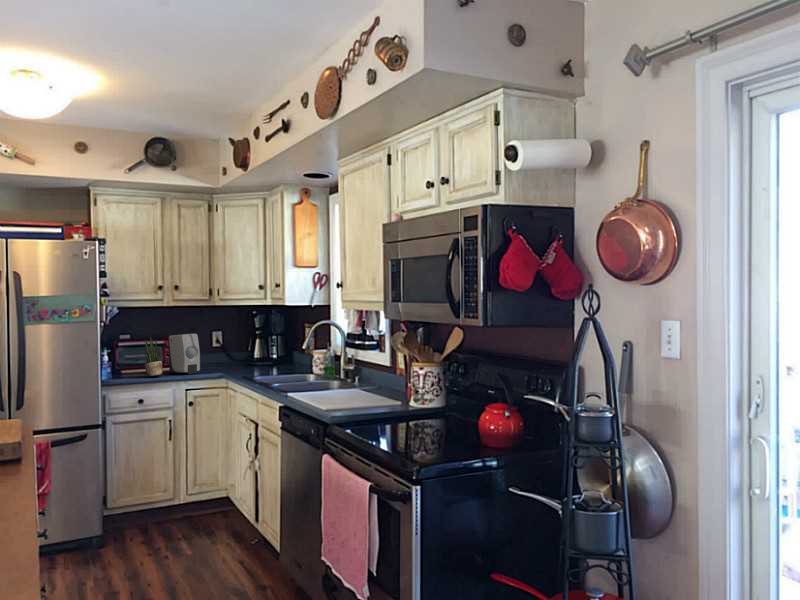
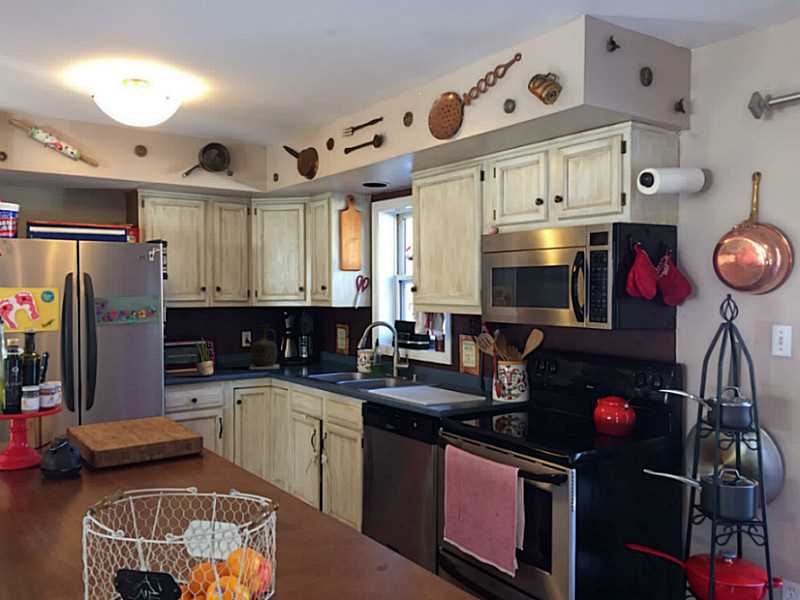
vase: none [208,324,244,370] -> present [249,325,279,369]
soap dispenser: present [168,334,200,374] -> none [213,334,245,373]

